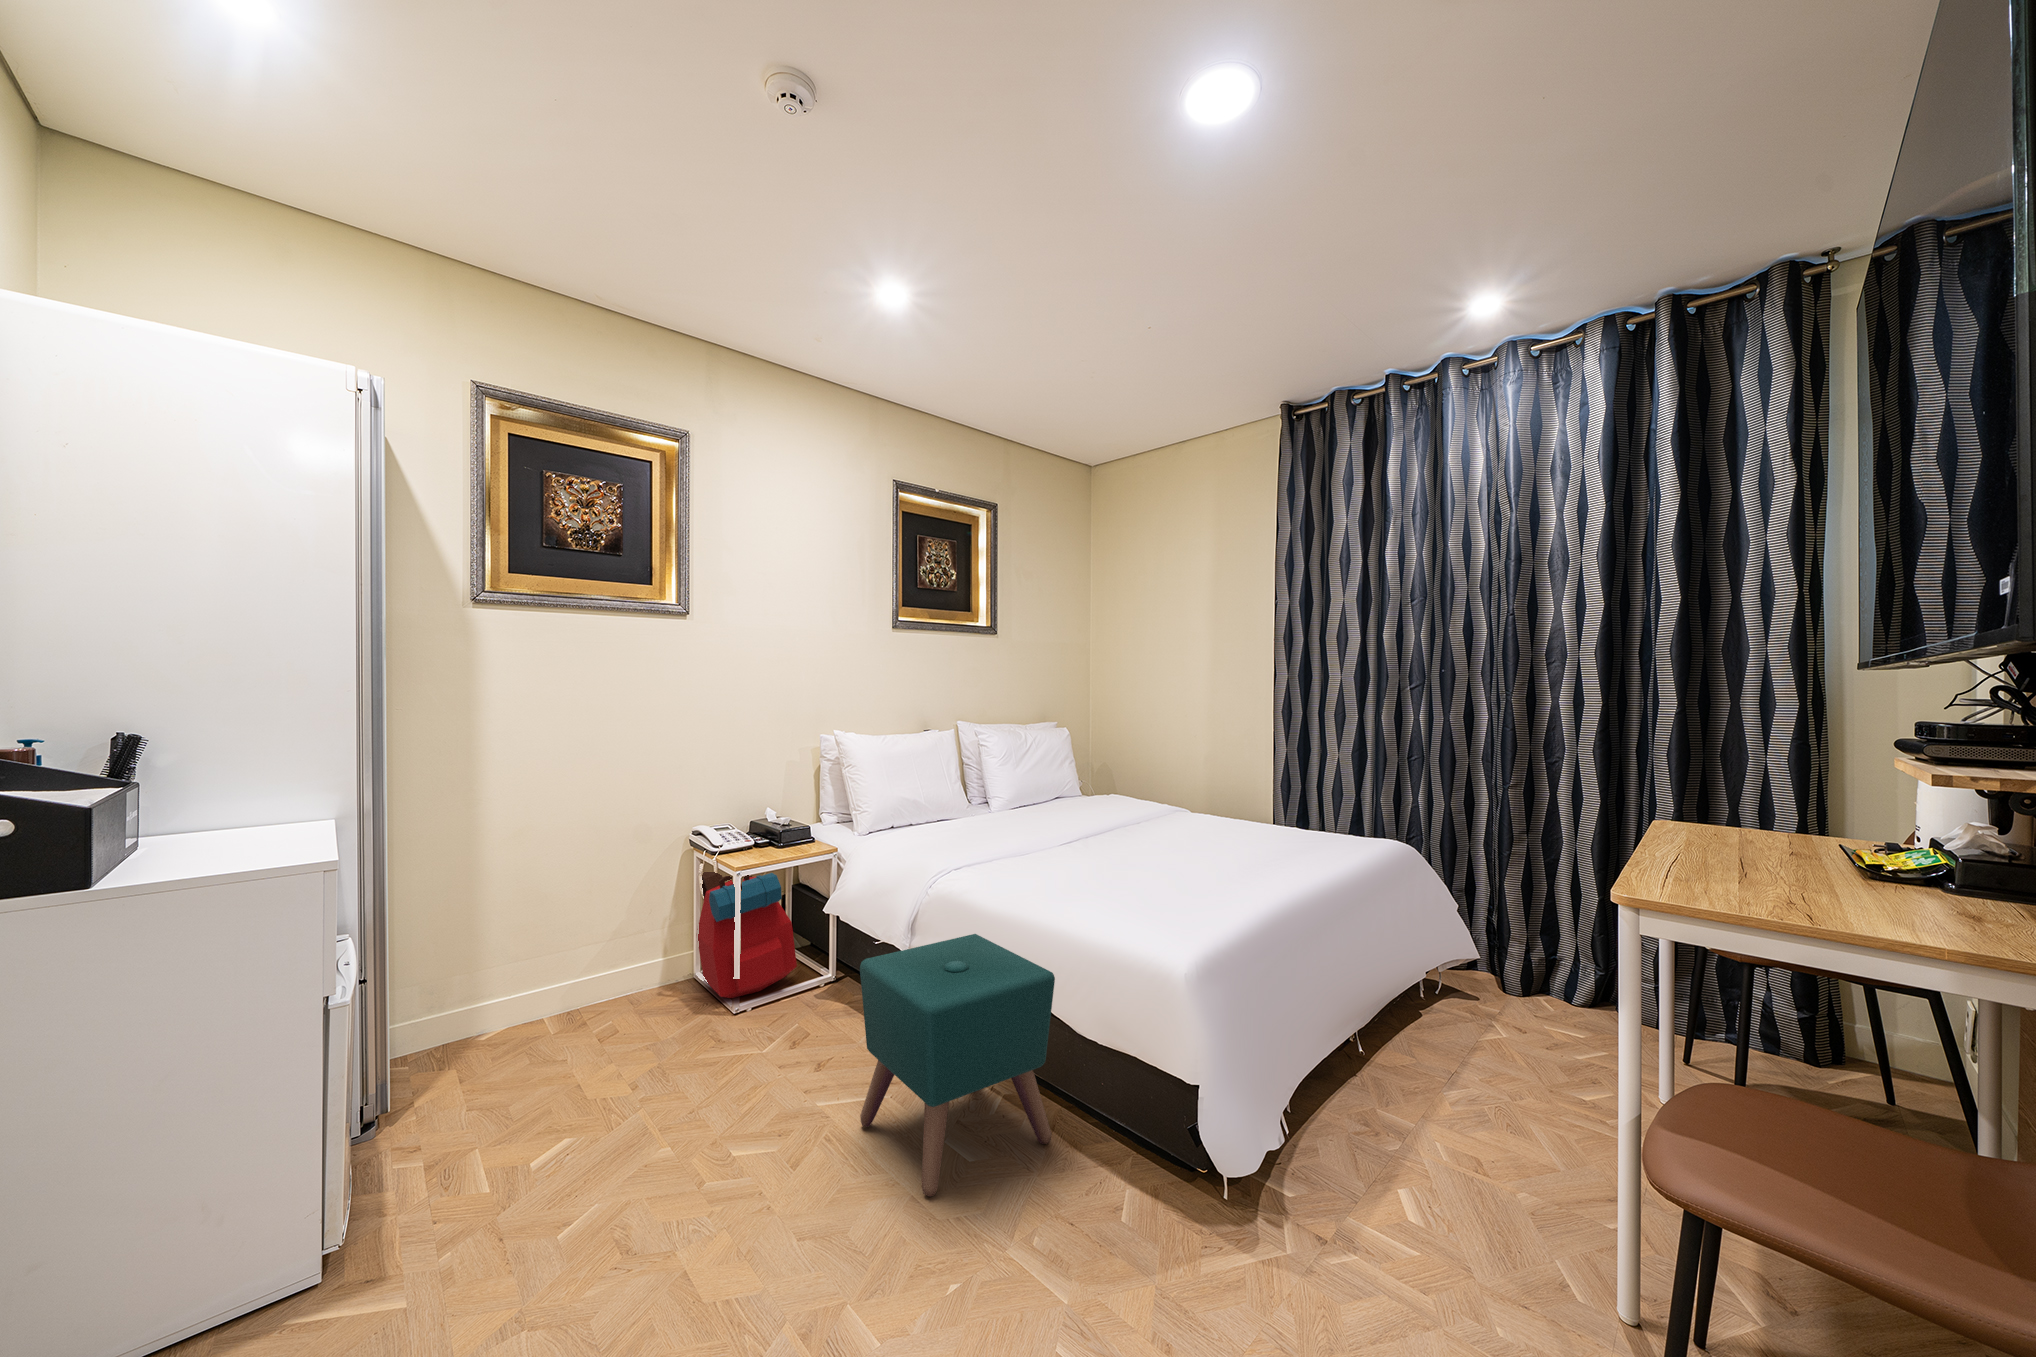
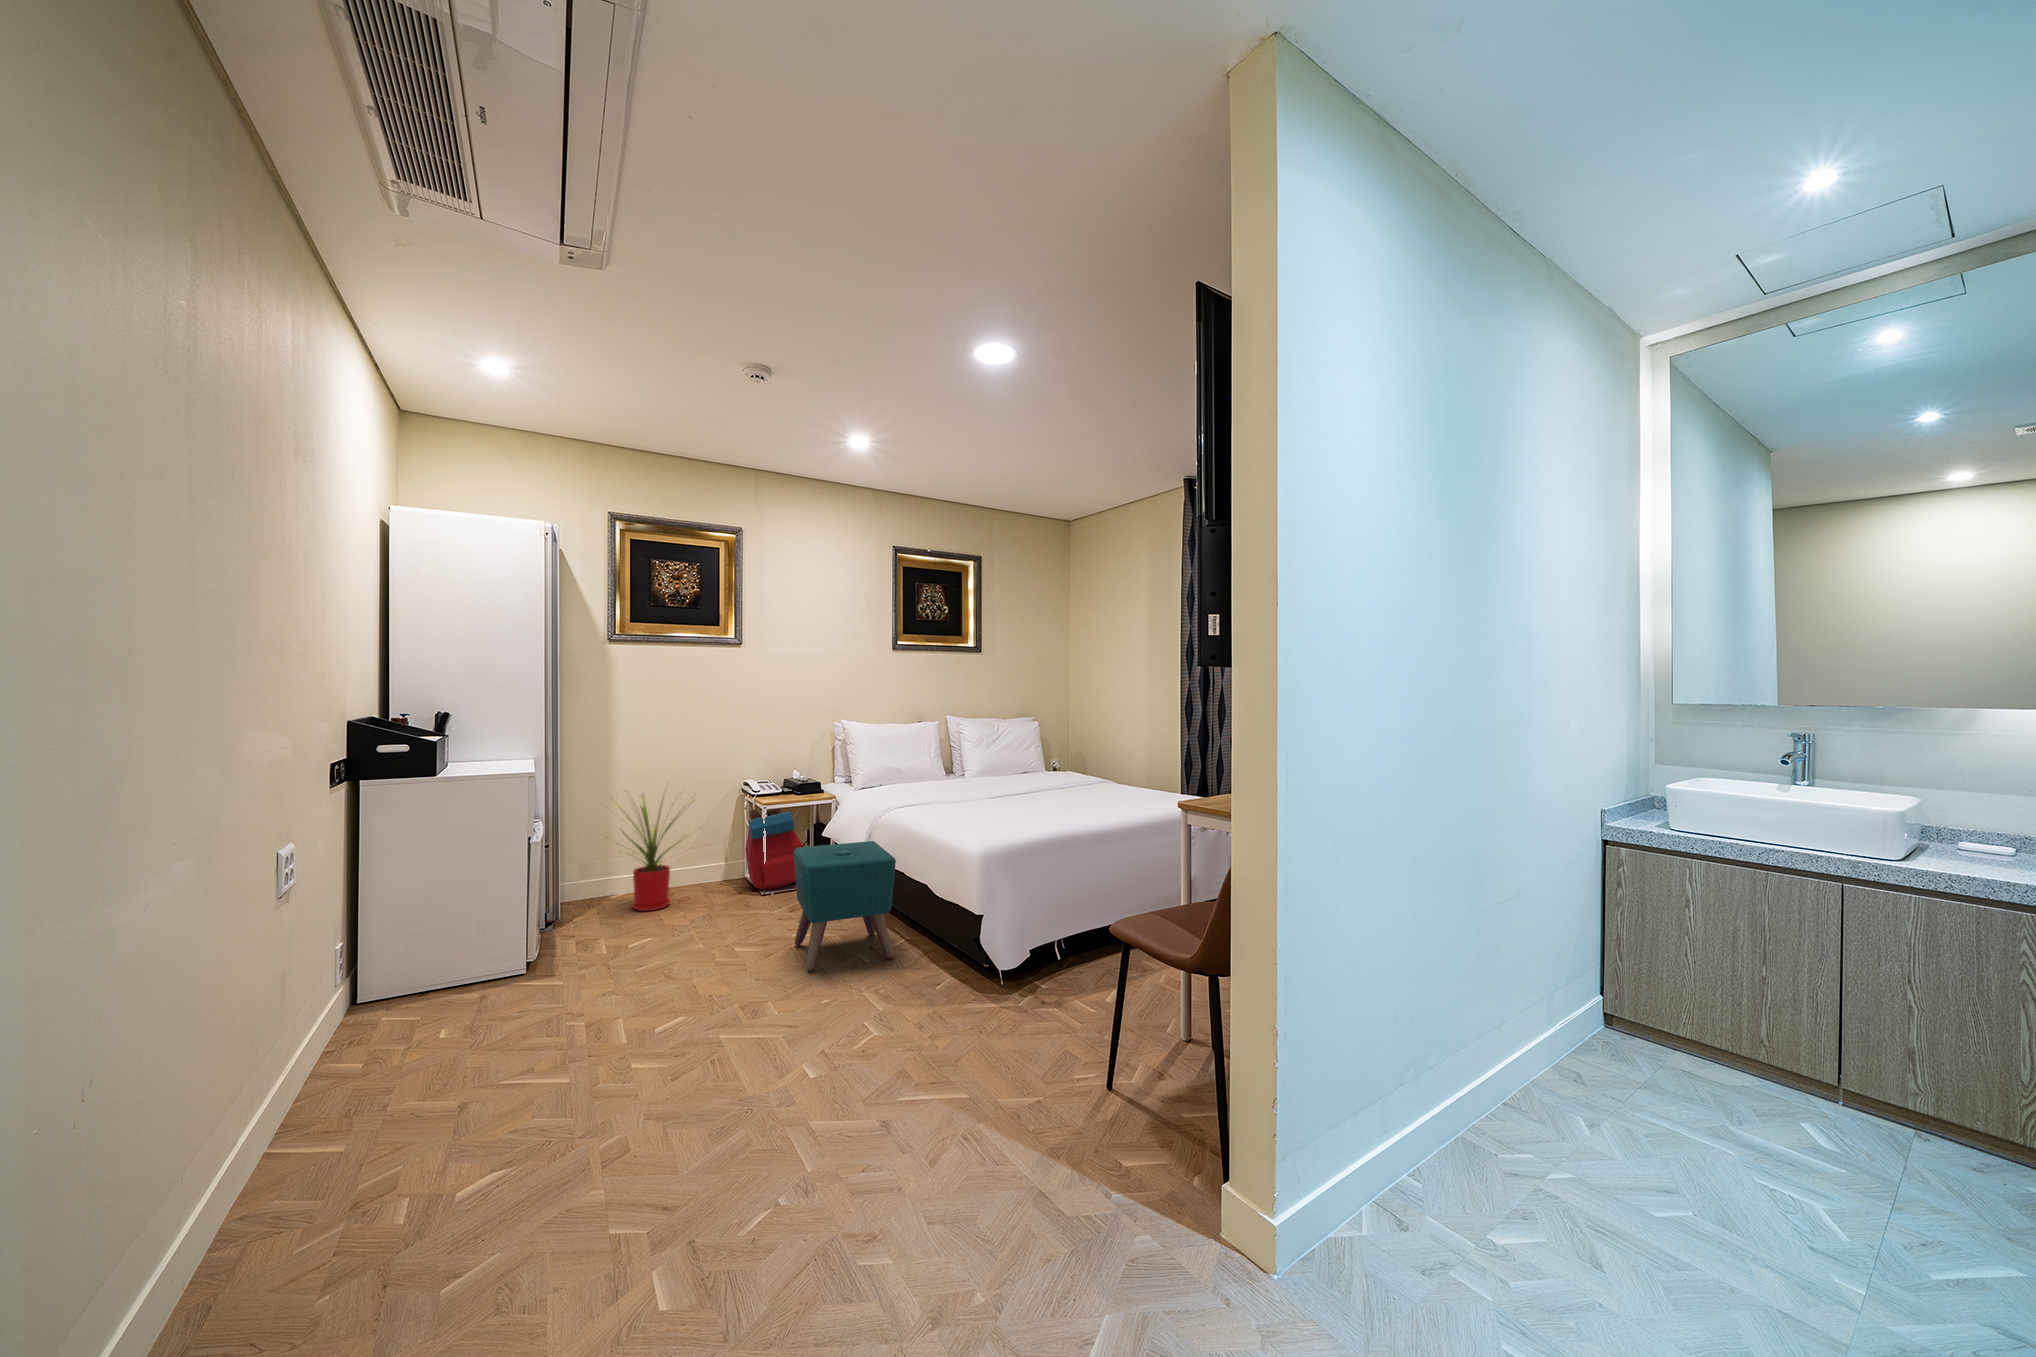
house plant: none [461,836,646,1065] -> present [621,791,695,911]

